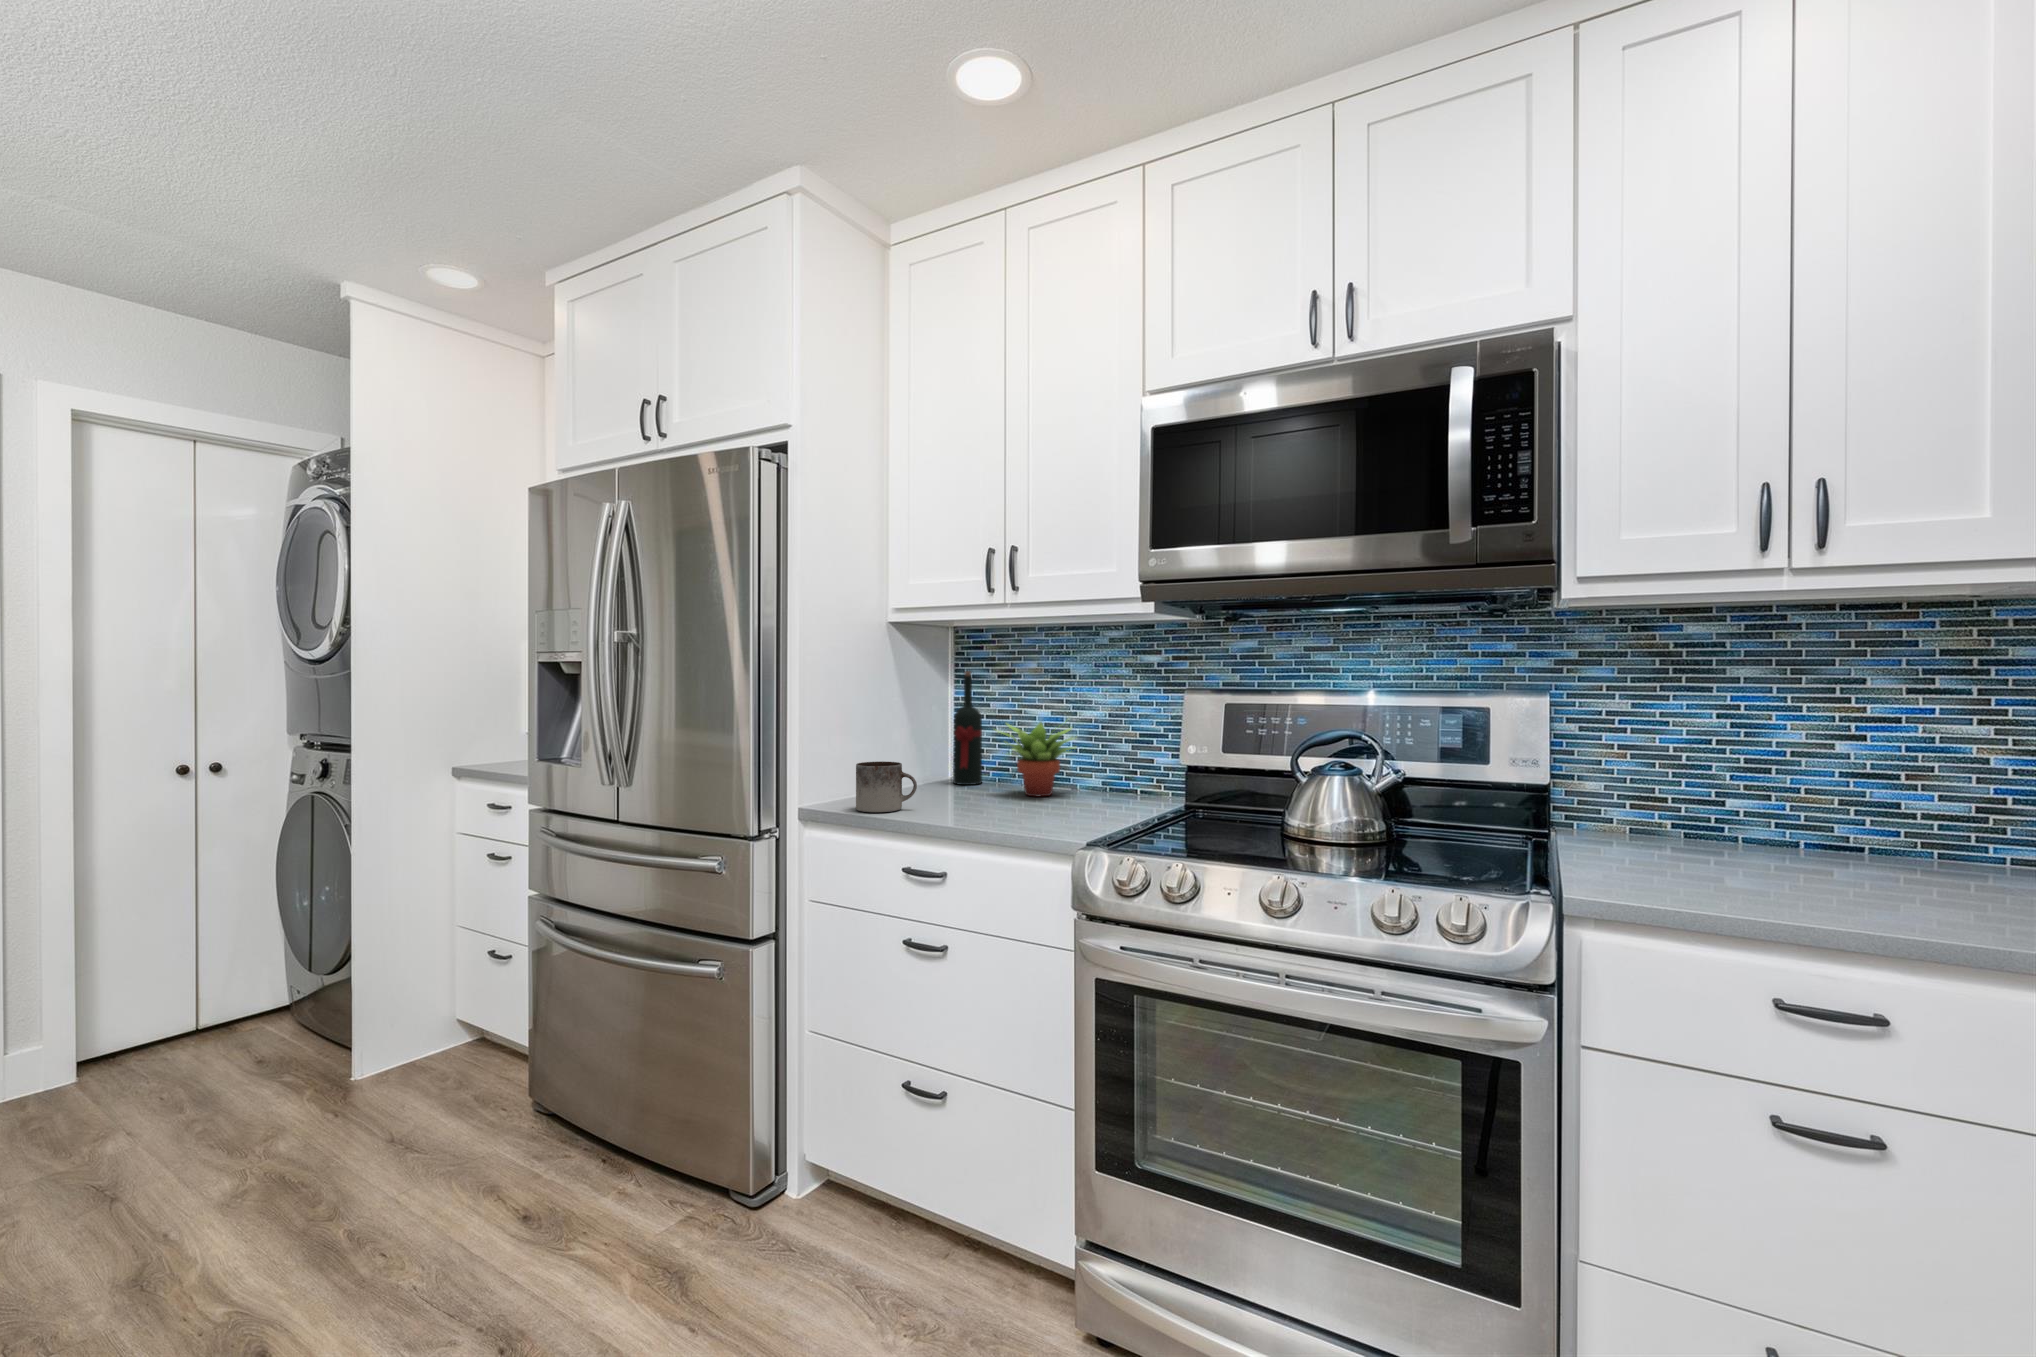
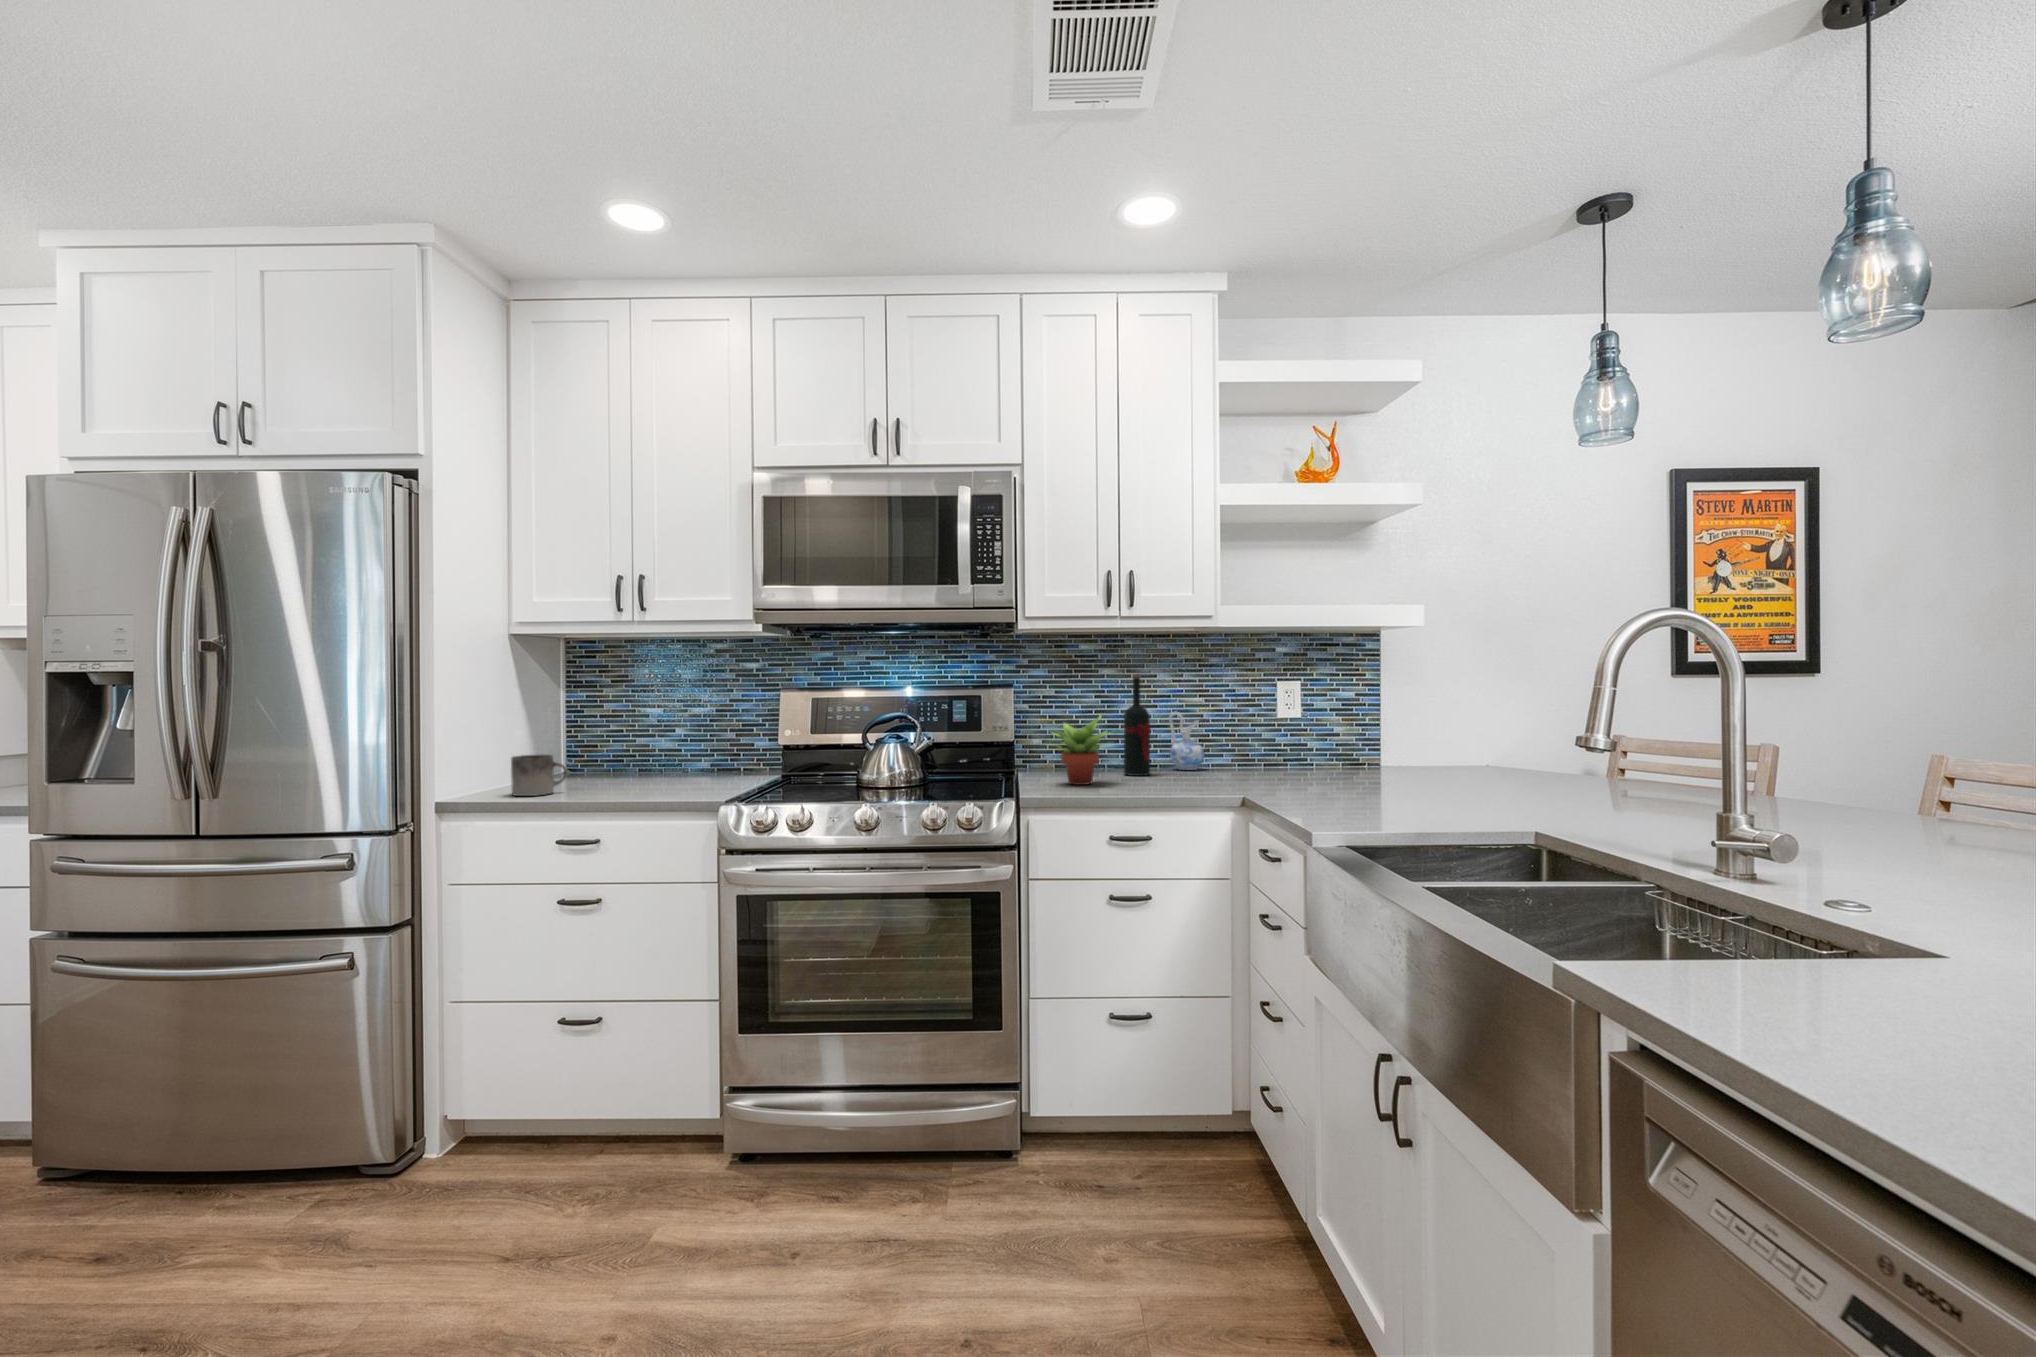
wine bottle: present [953,671,982,785] -> present [1124,674,1151,776]
succulent plant: present [995,722,1072,796] -> present [1050,716,1107,785]
ceramic pitcher: none [1886,749,1979,863] -> present [1169,712,1204,770]

